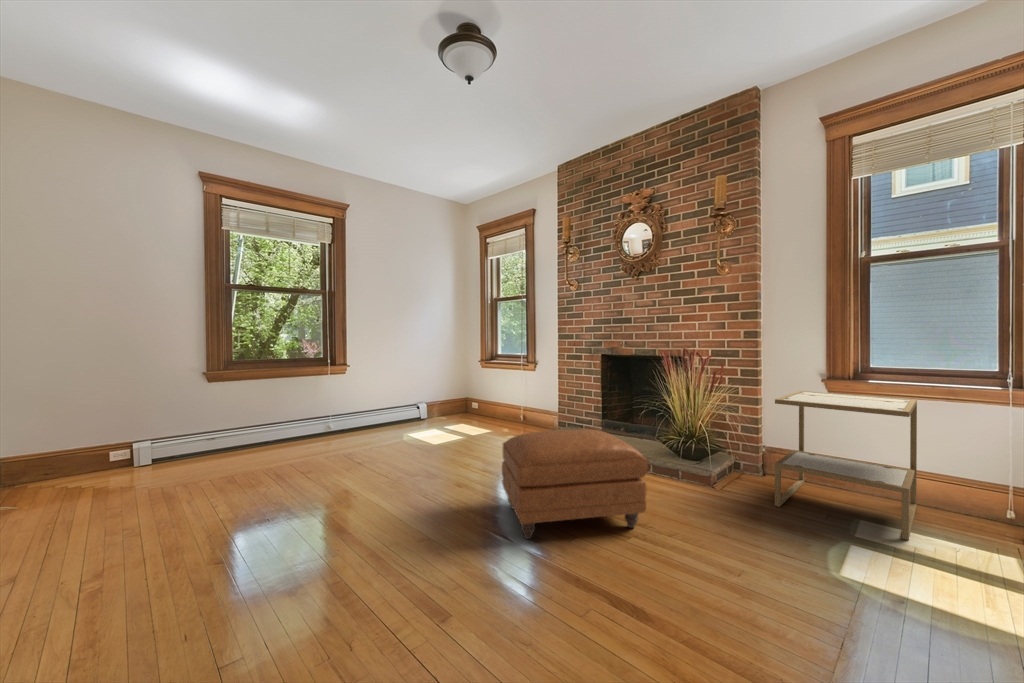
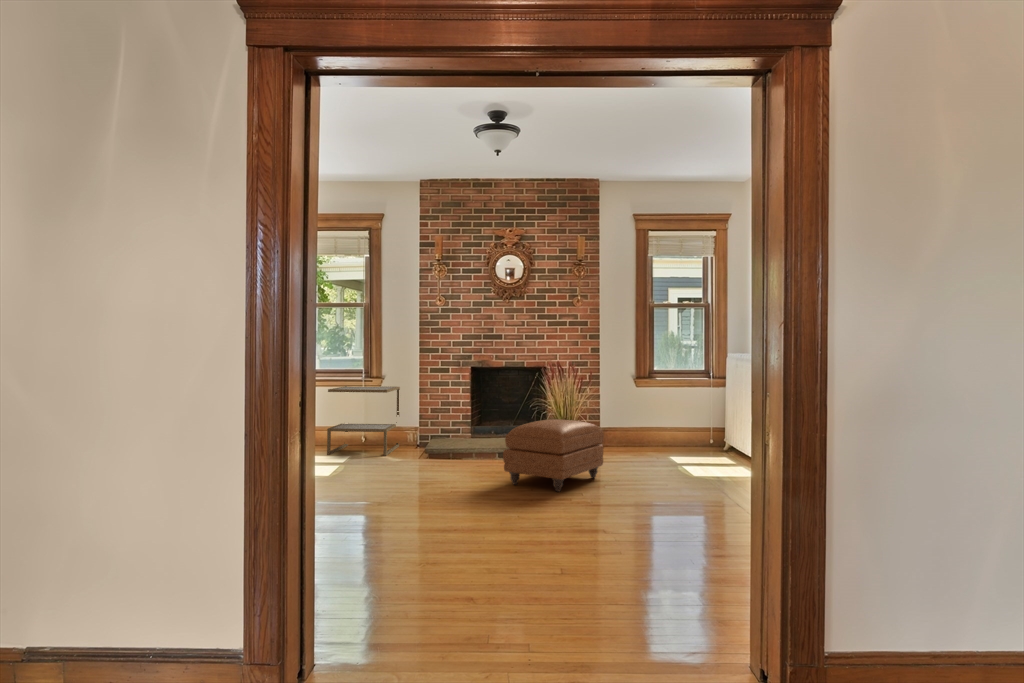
side table: present [775,391,917,540] -> present [327,386,400,456]

